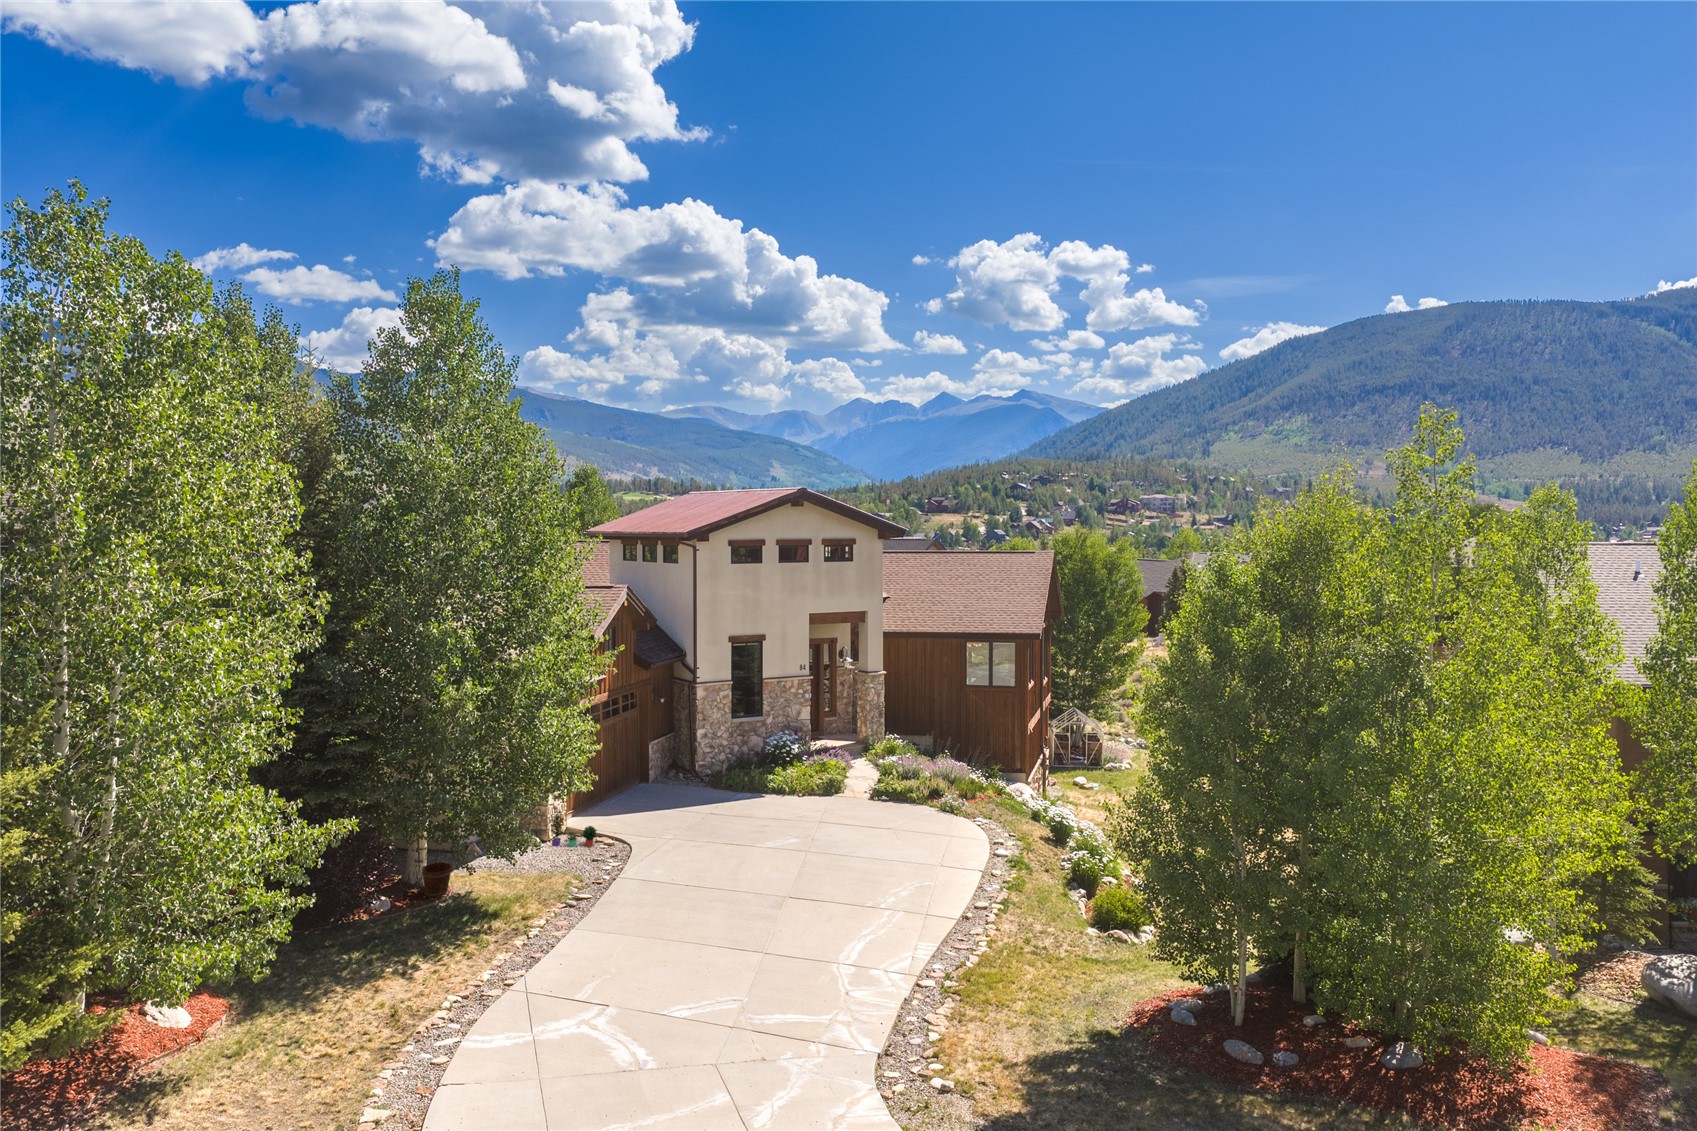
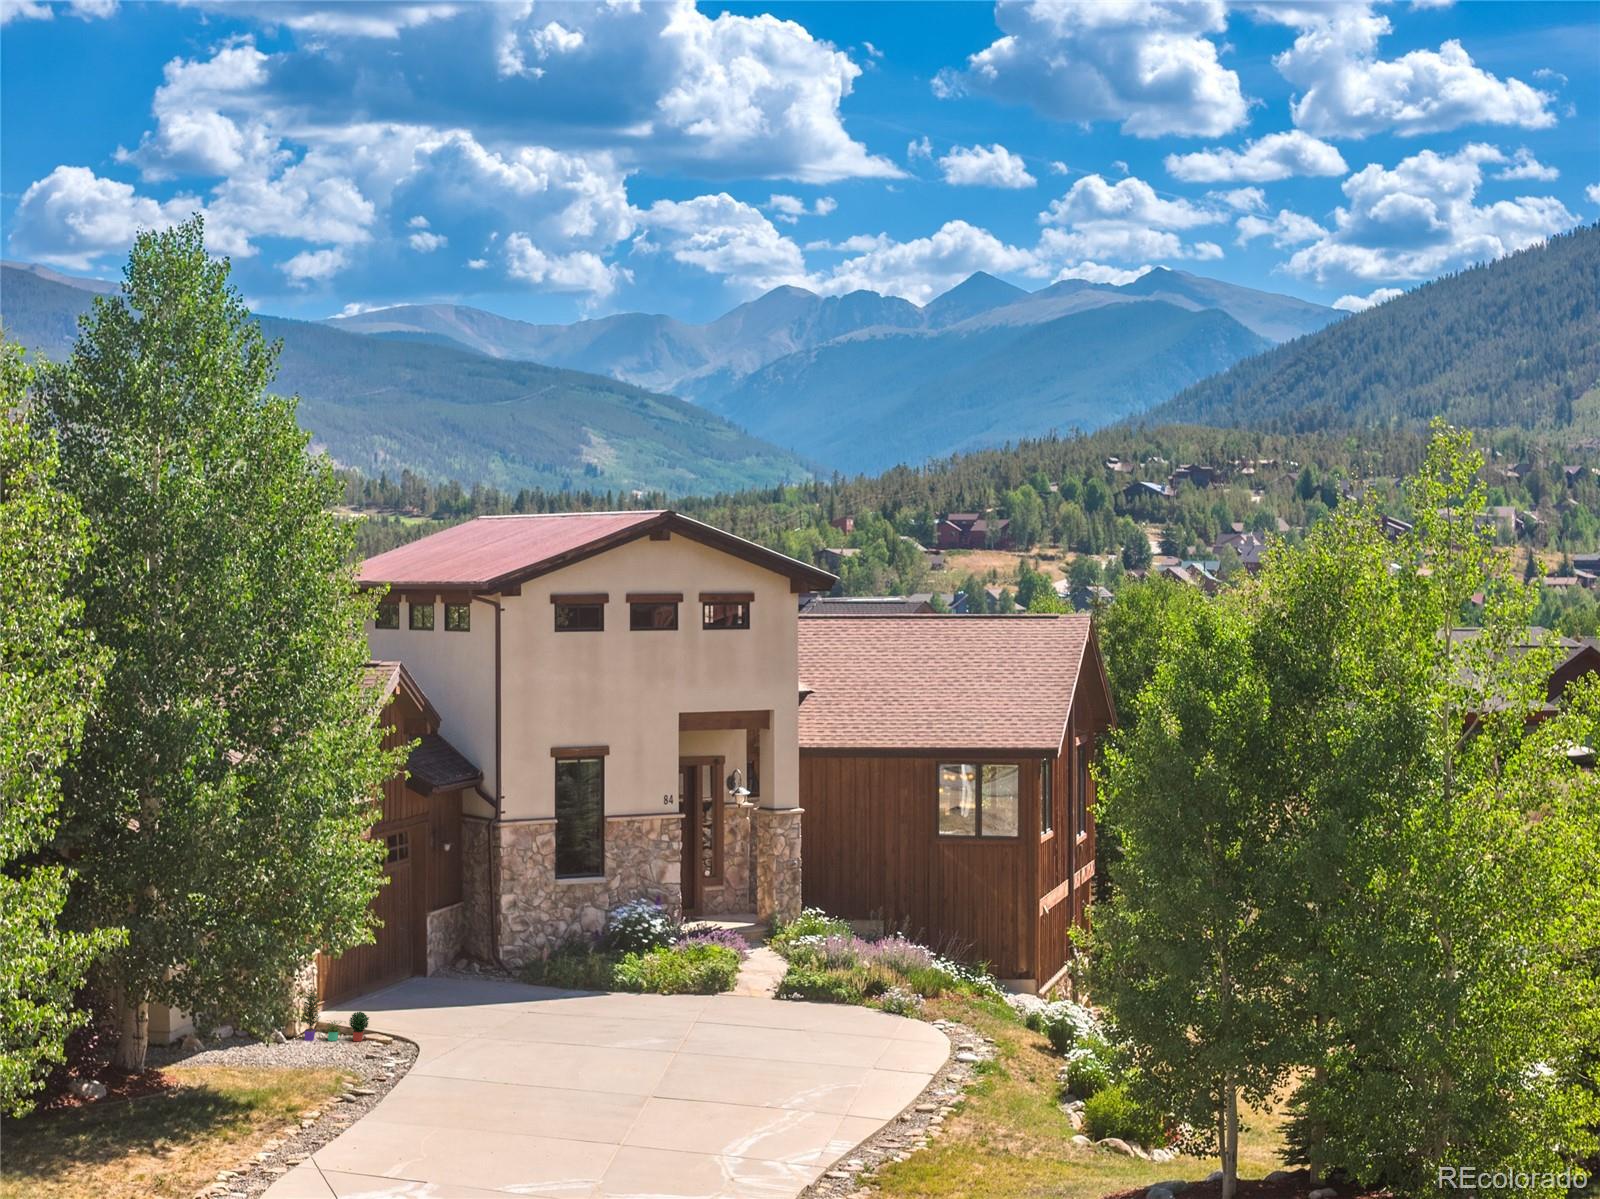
bucket: present [422,862,452,897] -> none [139,1043,180,1088]

